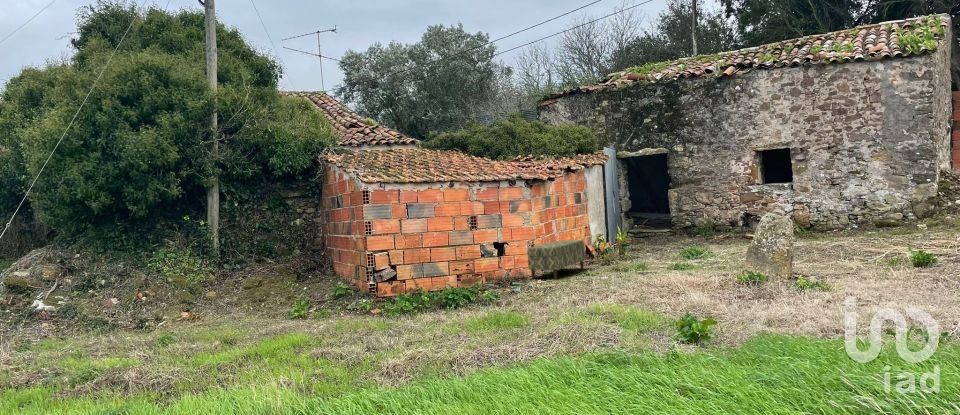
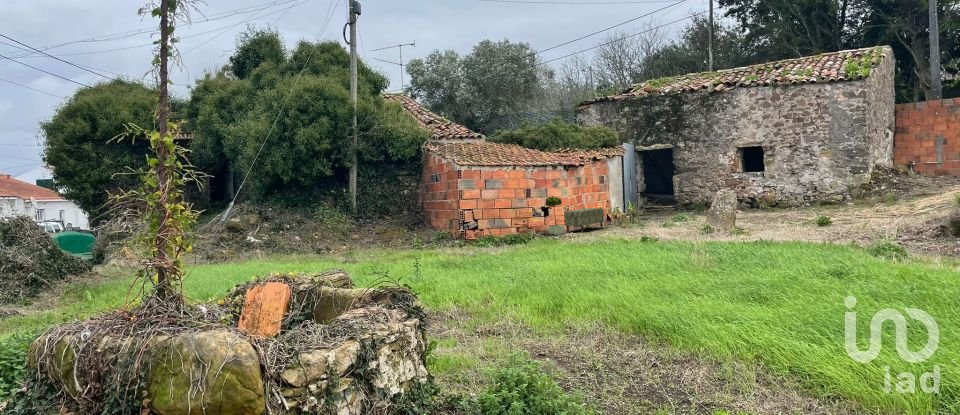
potted tree: none [499,226,528,284] -> present [545,196,564,234]

